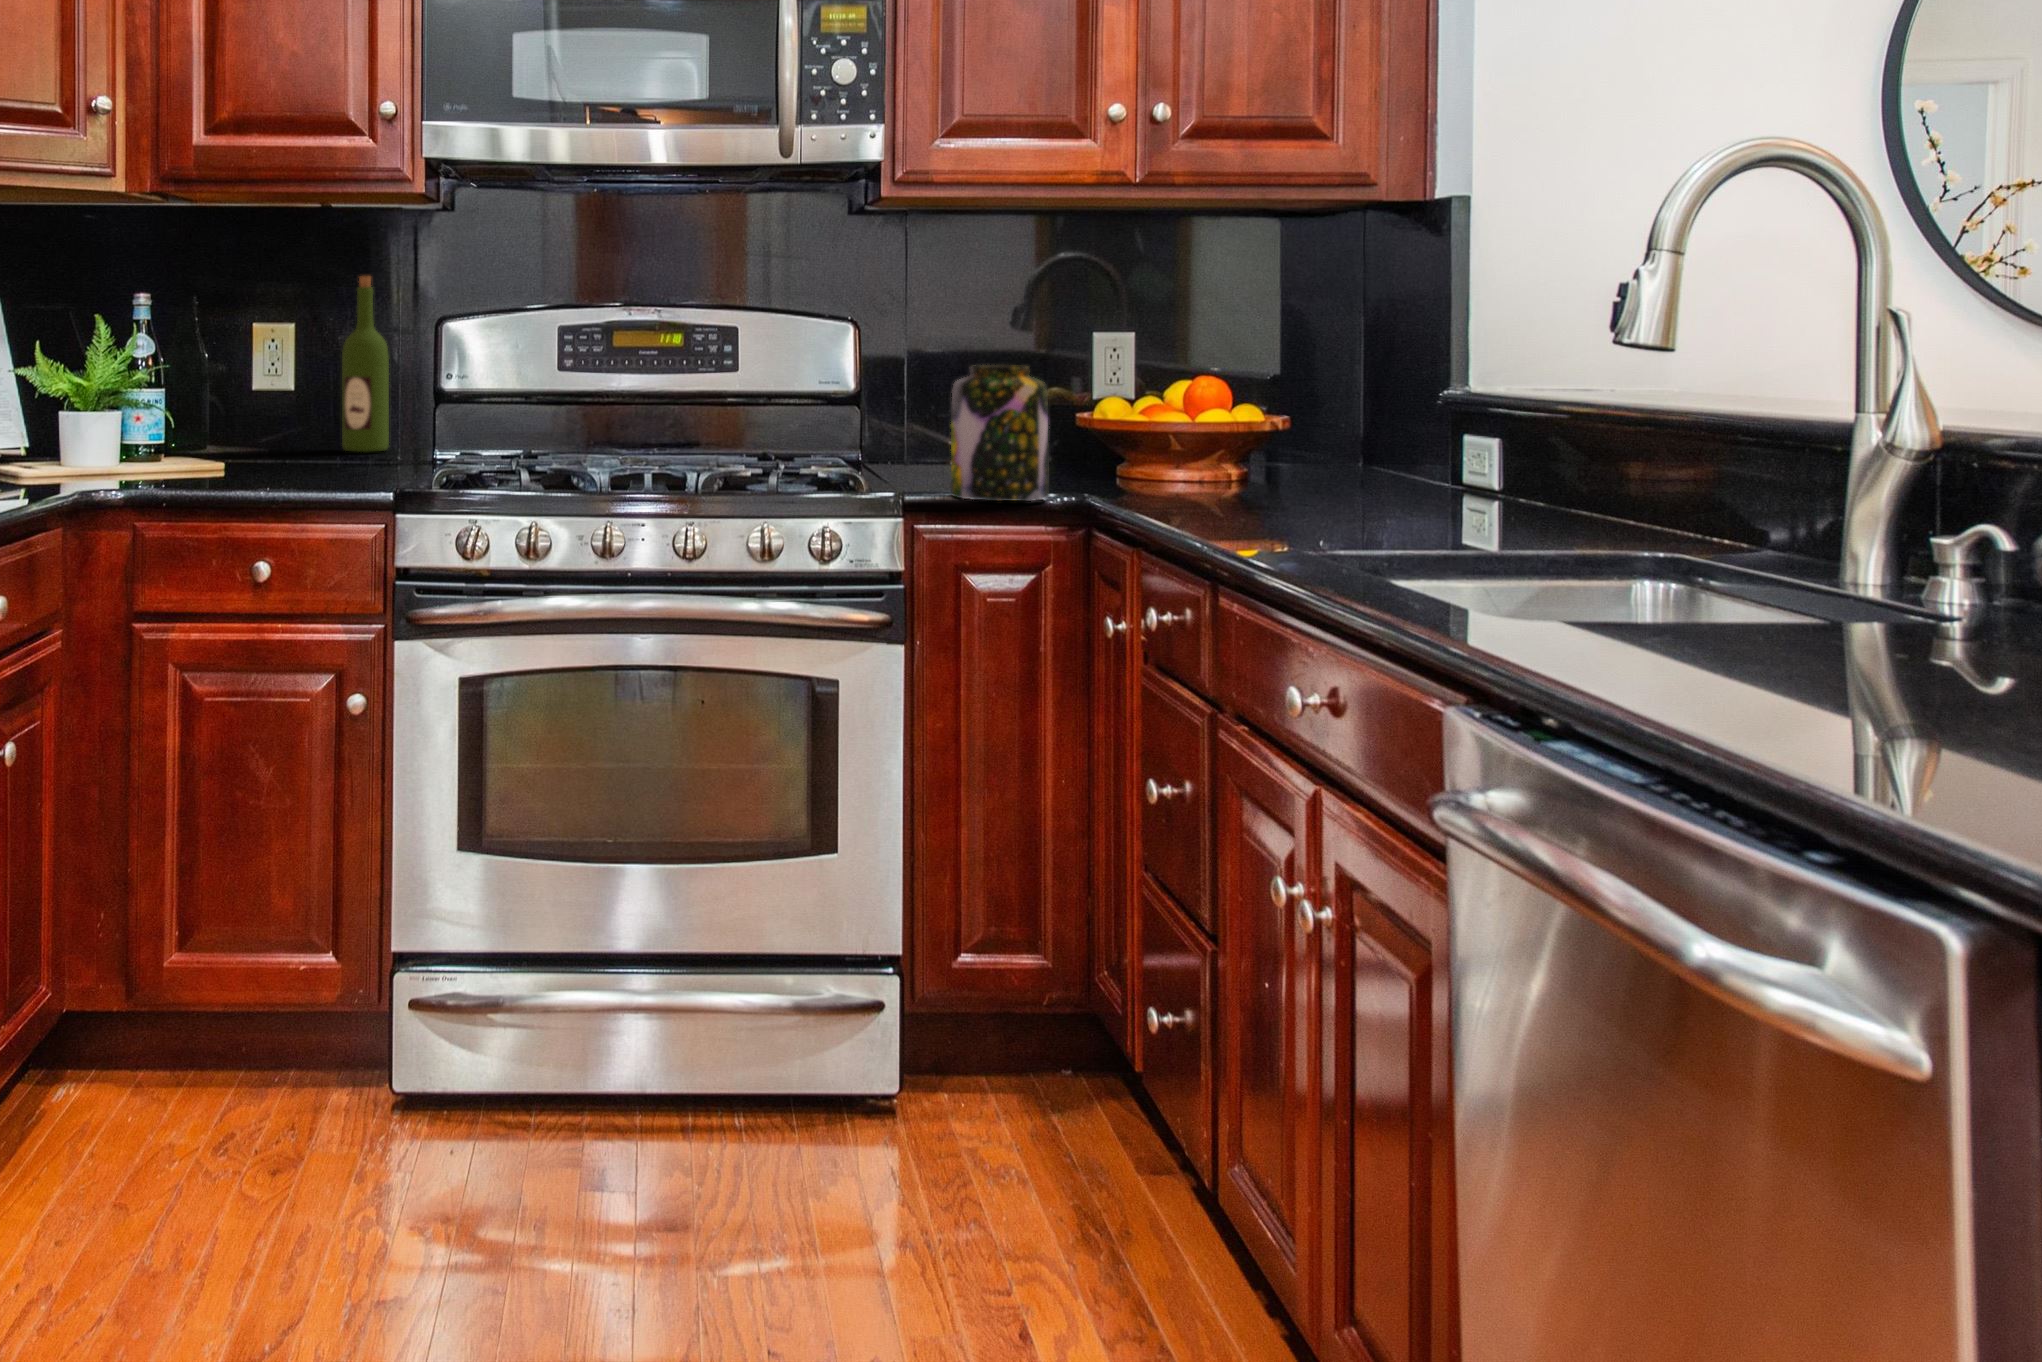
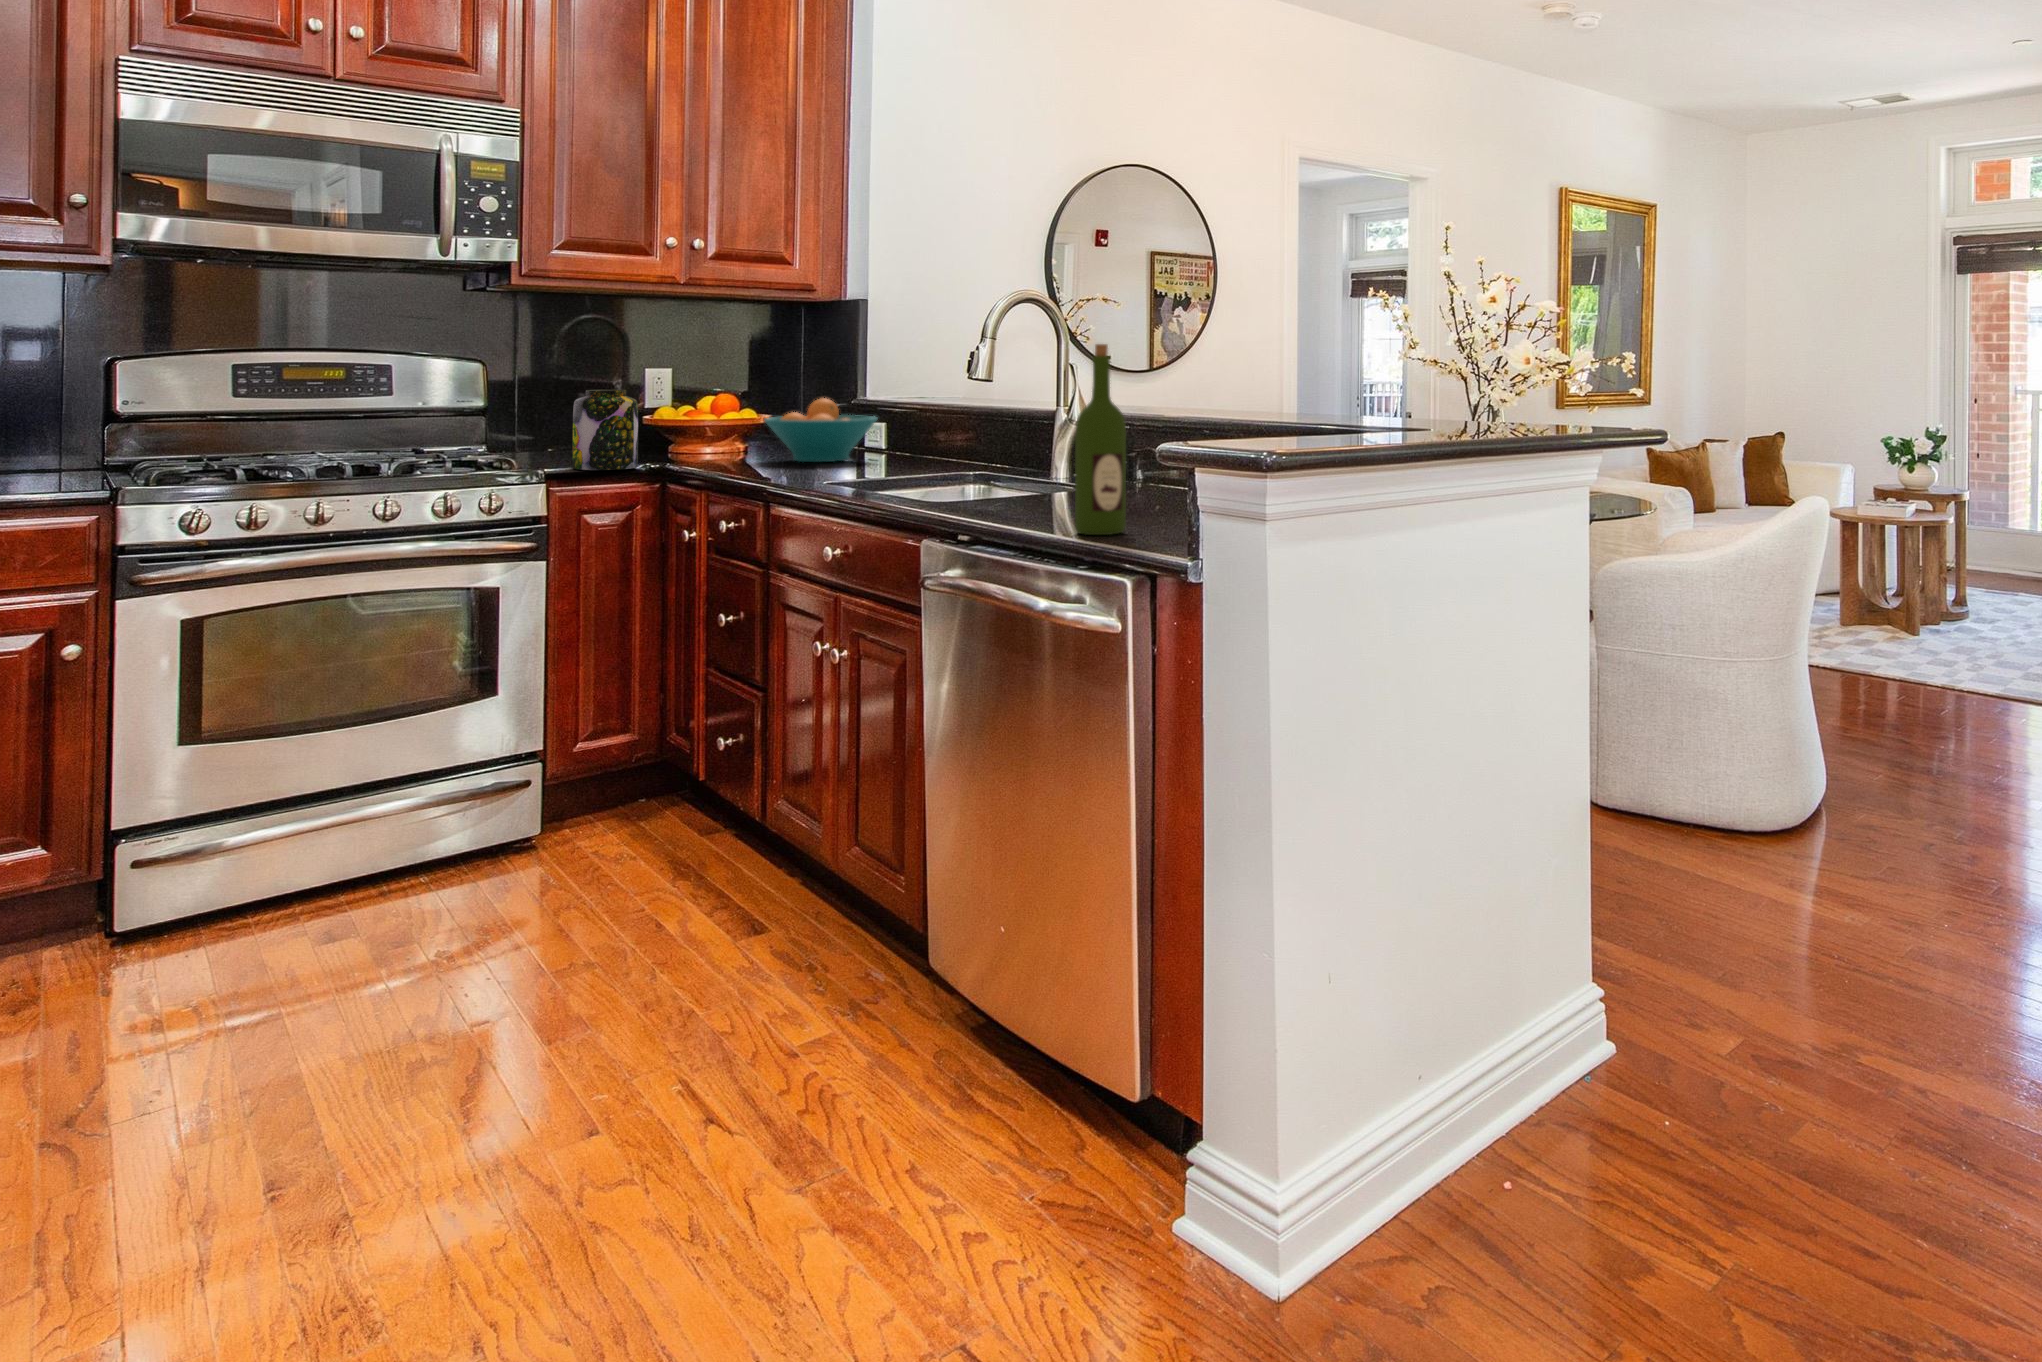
wine bottle: present [342,276,389,452] -> present [1075,344,1126,535]
fruit bowl: none [1253,386,1471,508] -> present [764,398,877,462]

